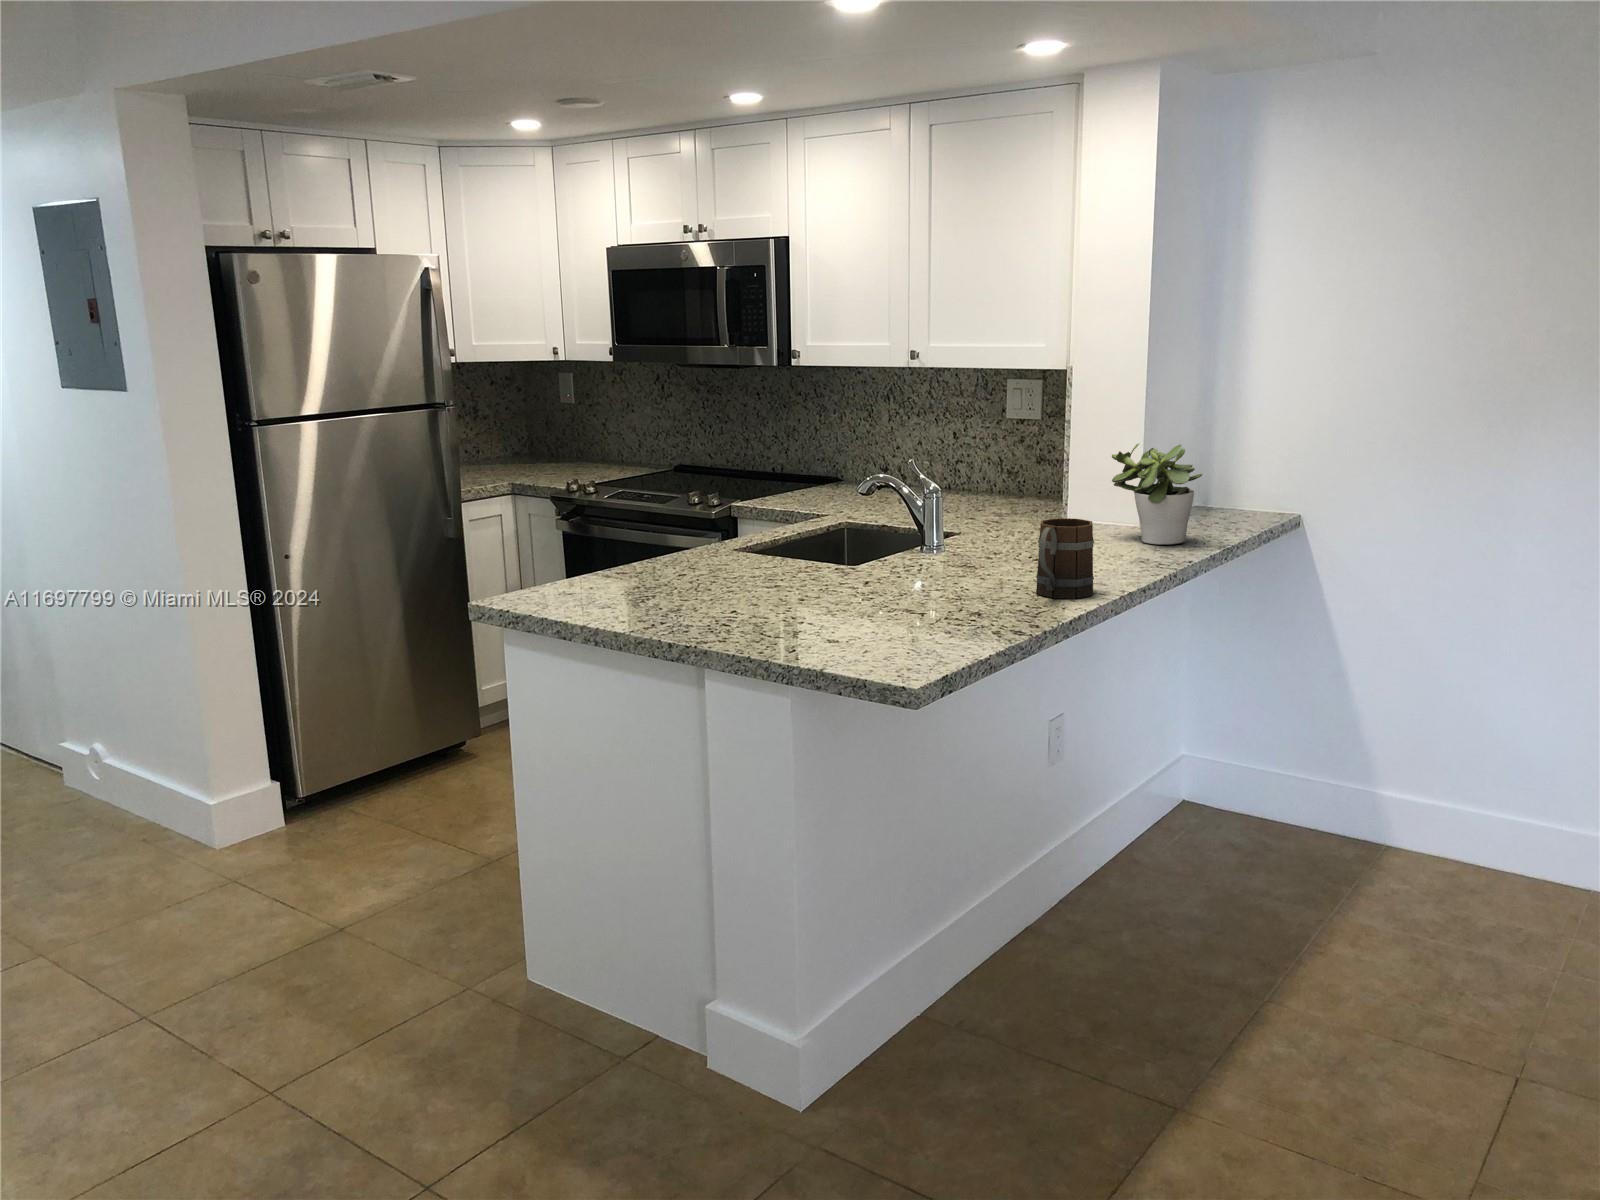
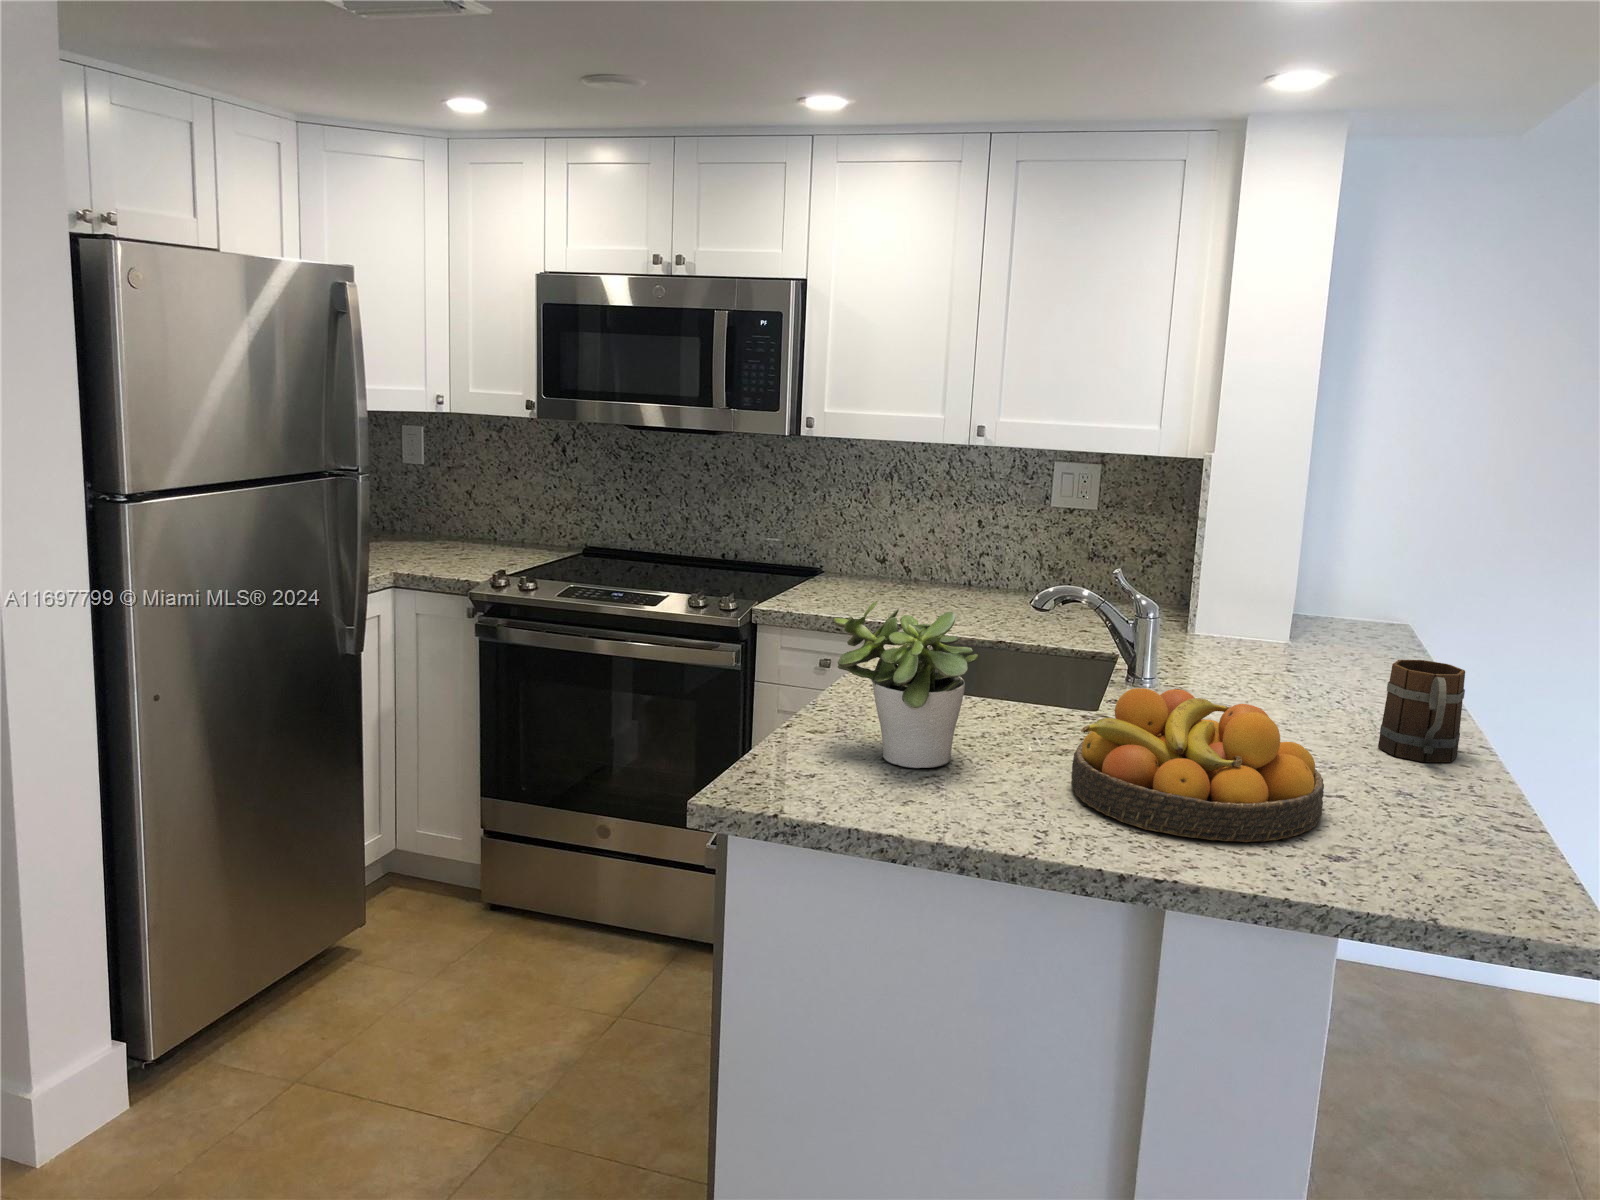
potted plant: present [1112,444,1202,545] -> present [834,601,978,768]
fruit bowl: none [715,529,896,631] -> present [1071,688,1324,842]

